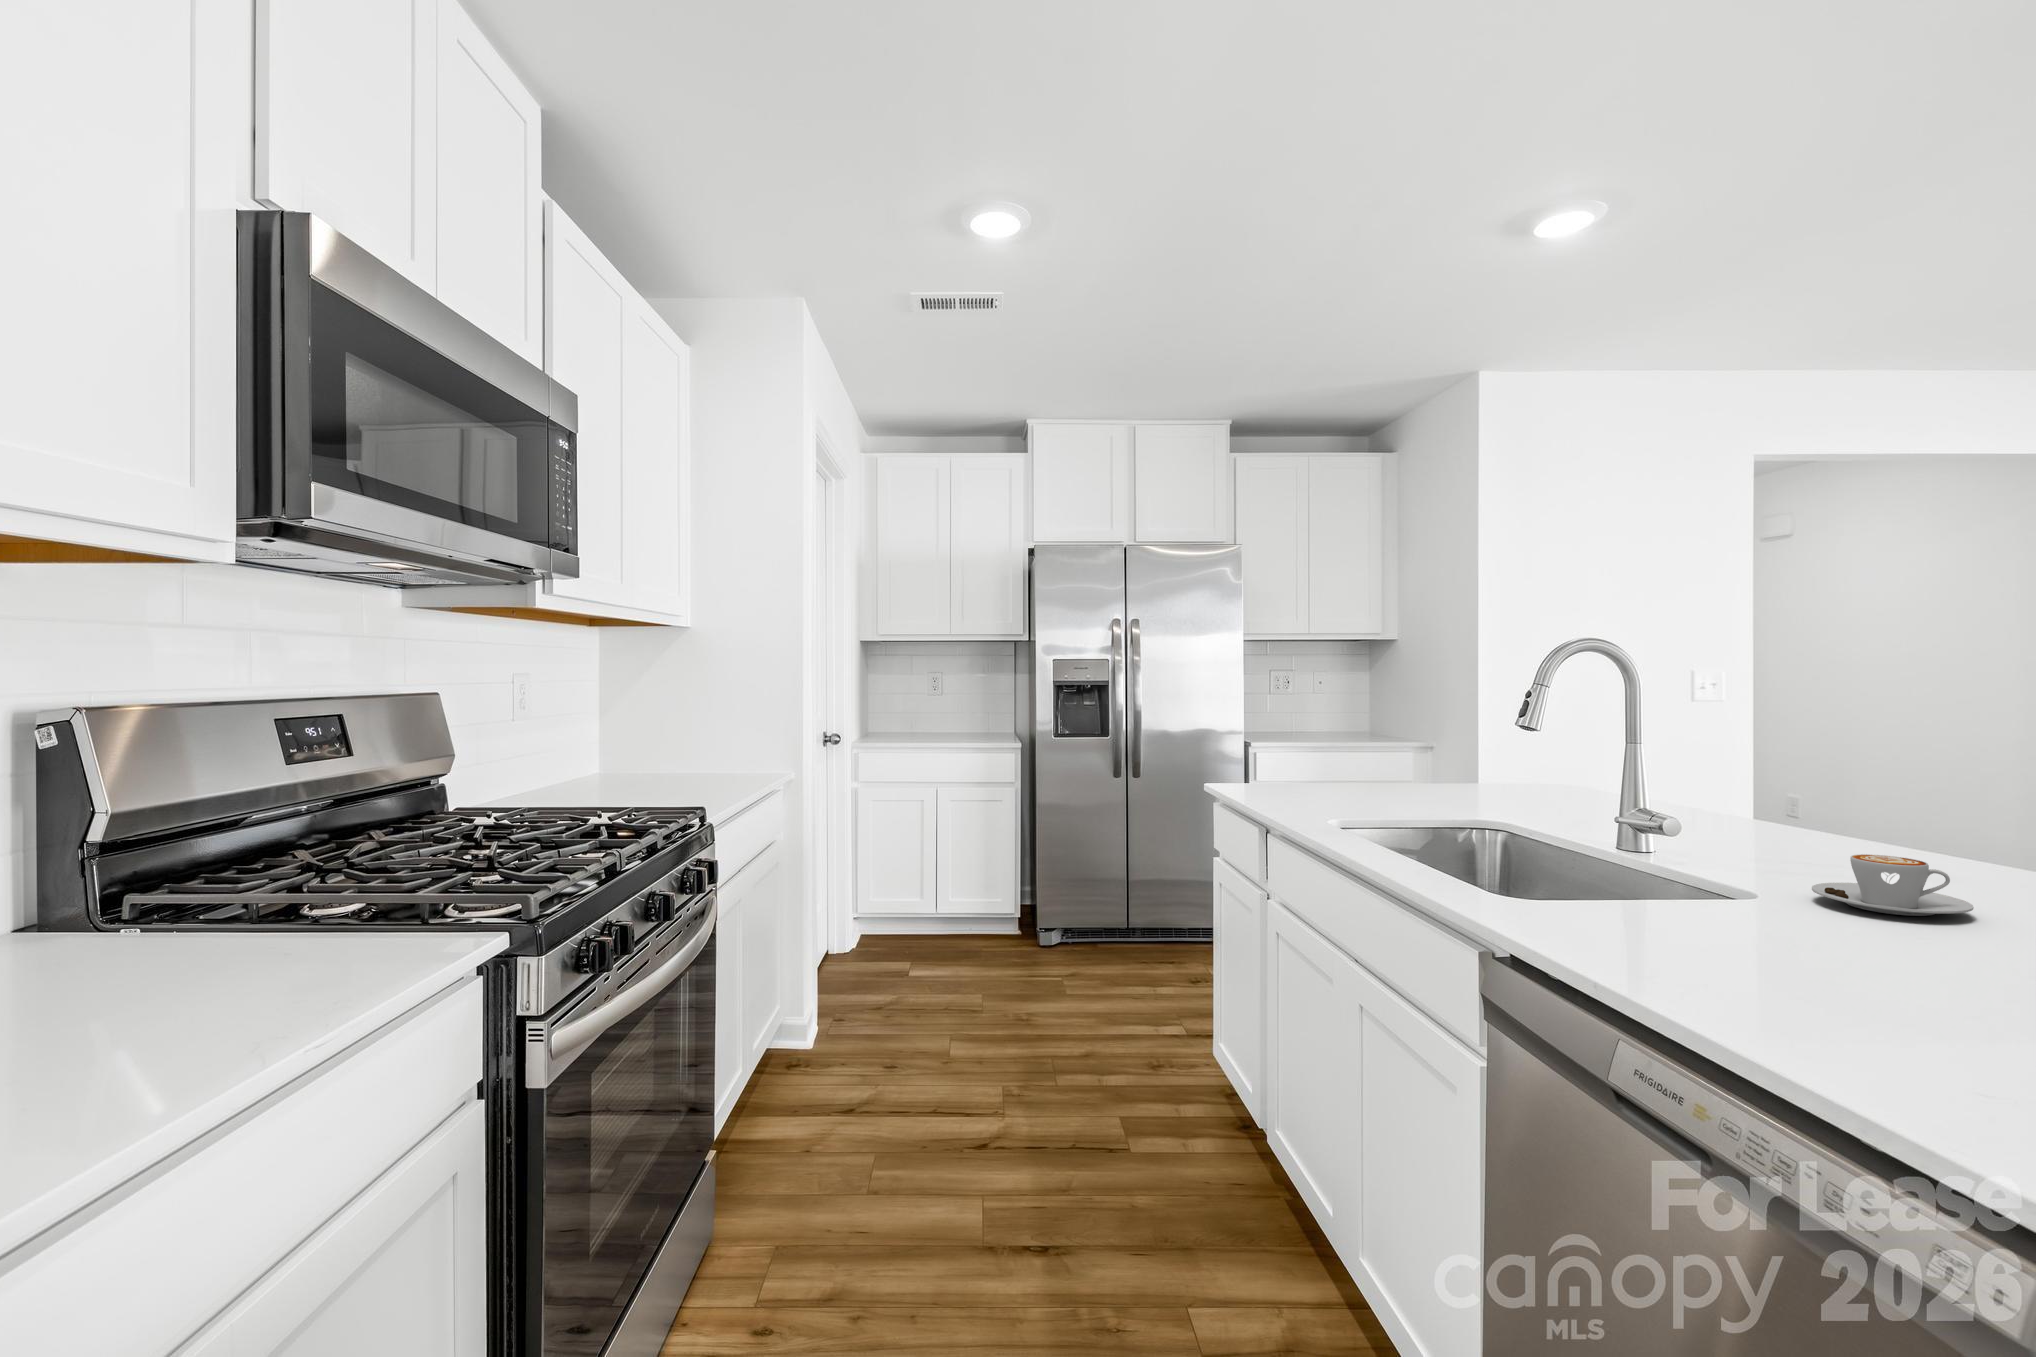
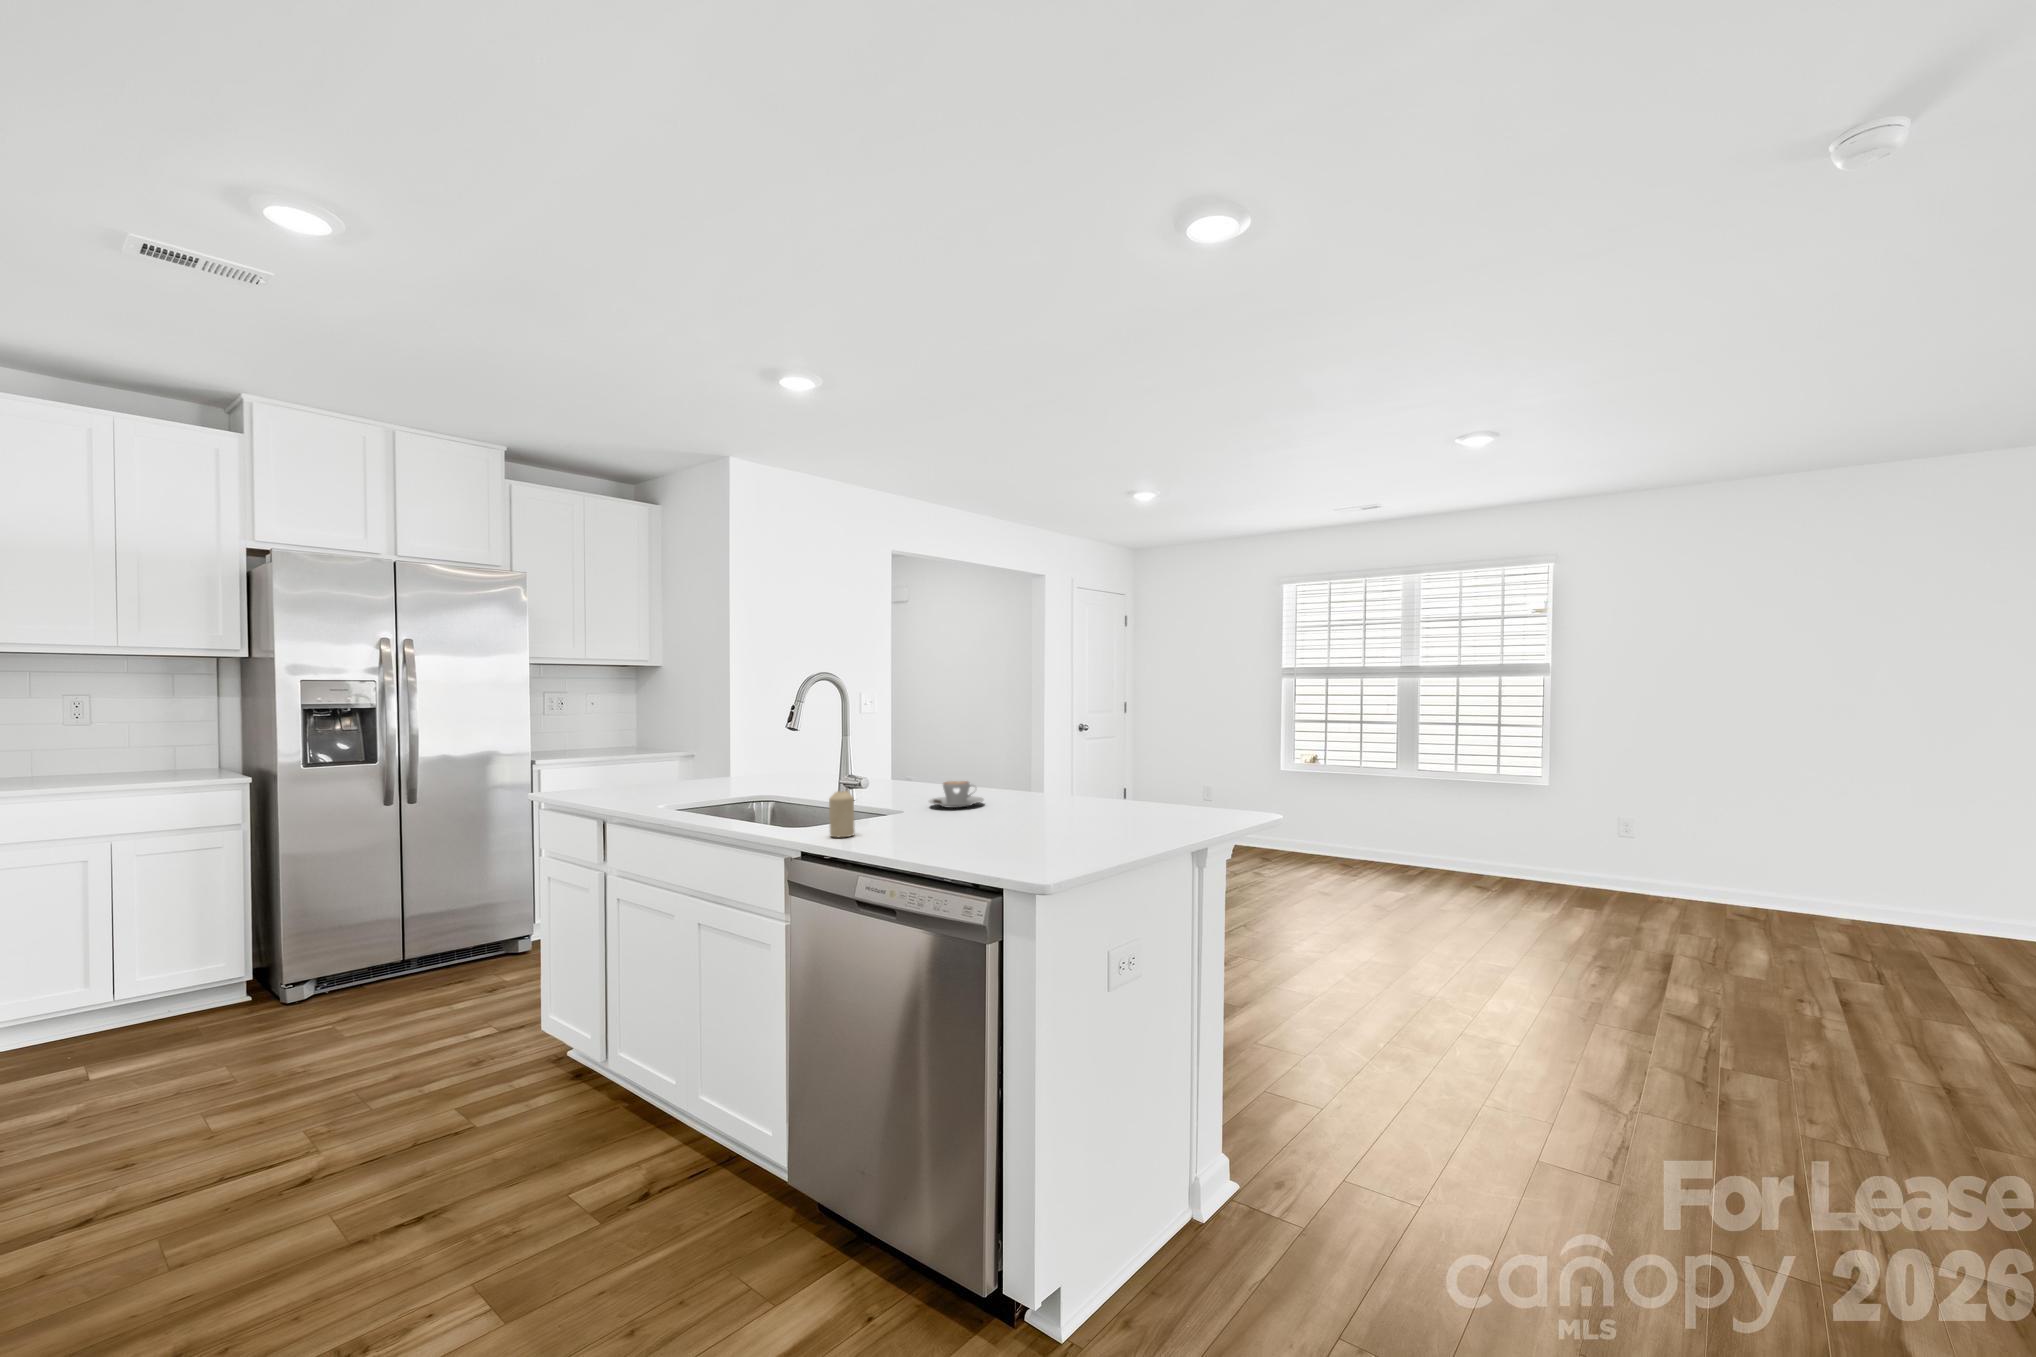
candle: none [1568,849,1622,940] -> present [829,791,855,837]

